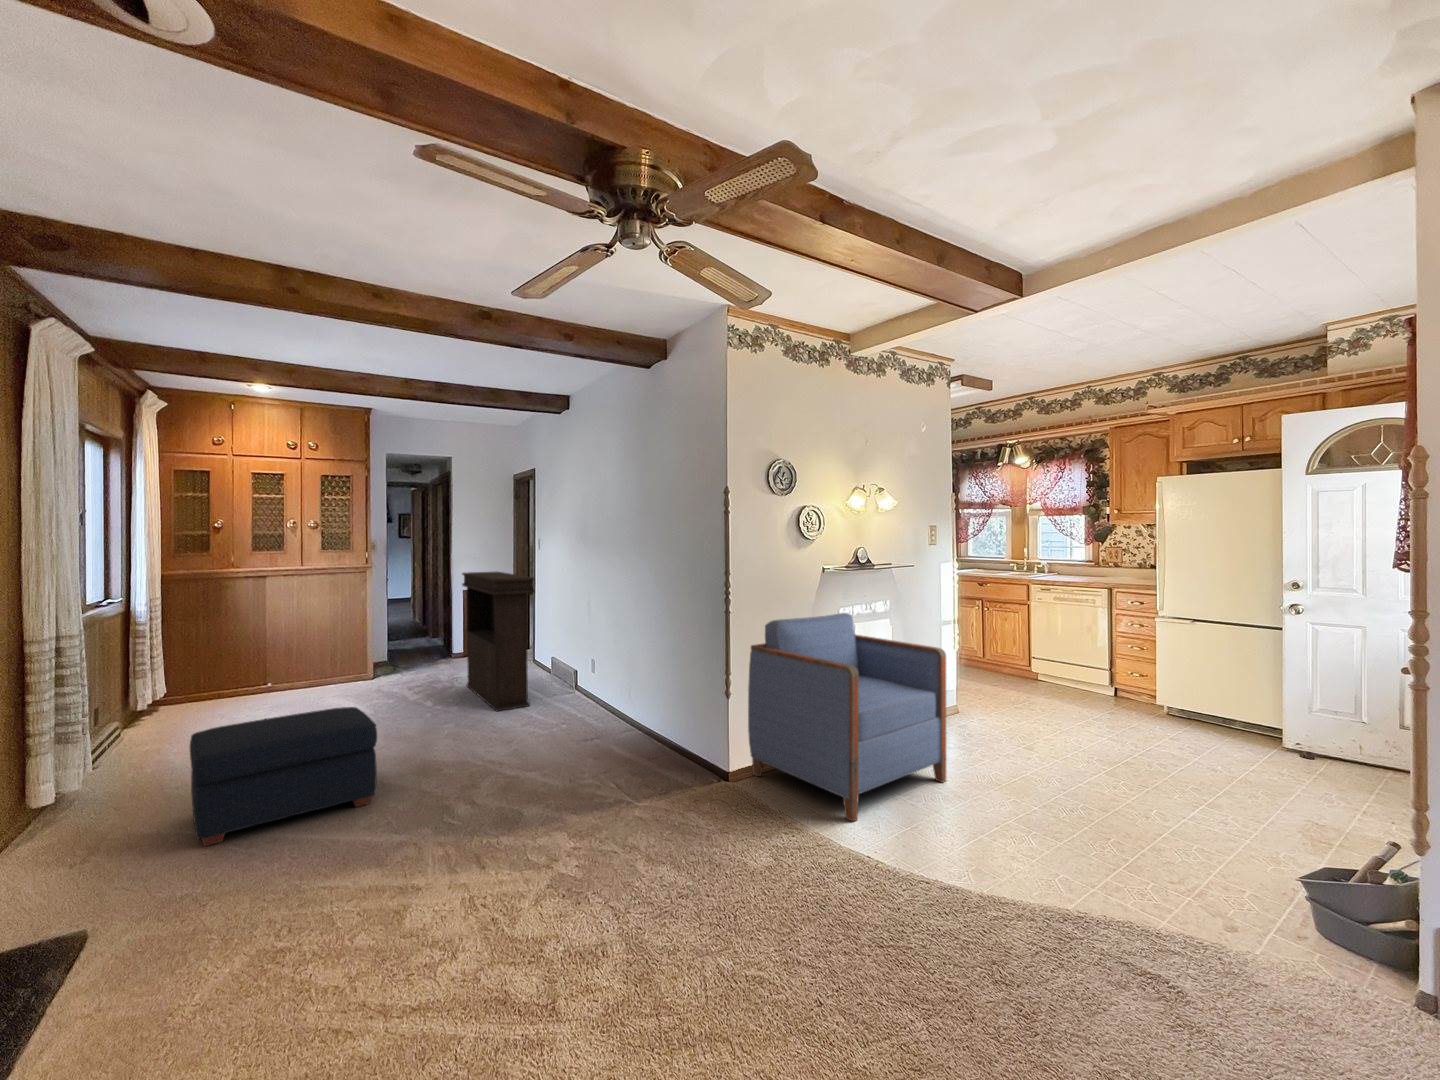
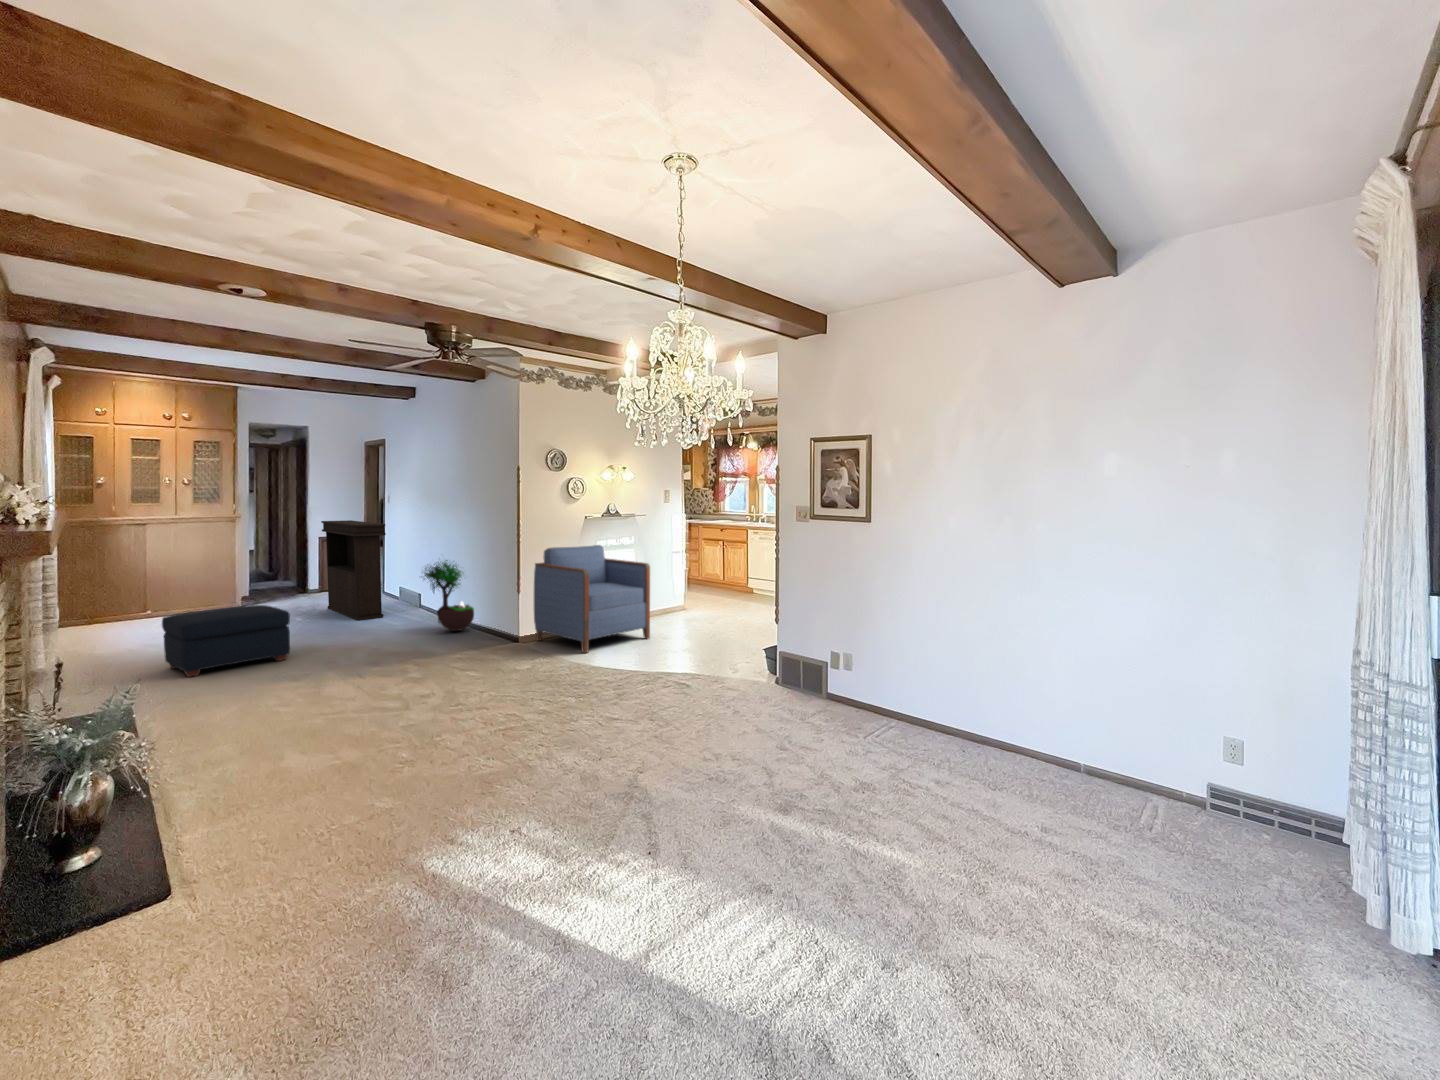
potted tree: none [574,624,653,743] -> present [424,560,474,631]

